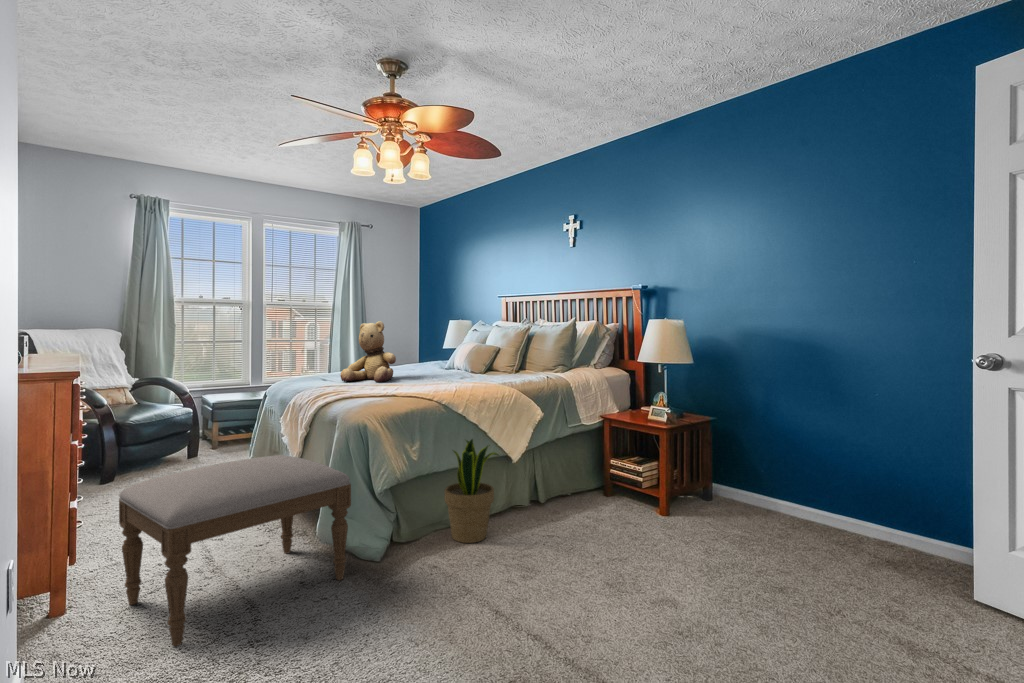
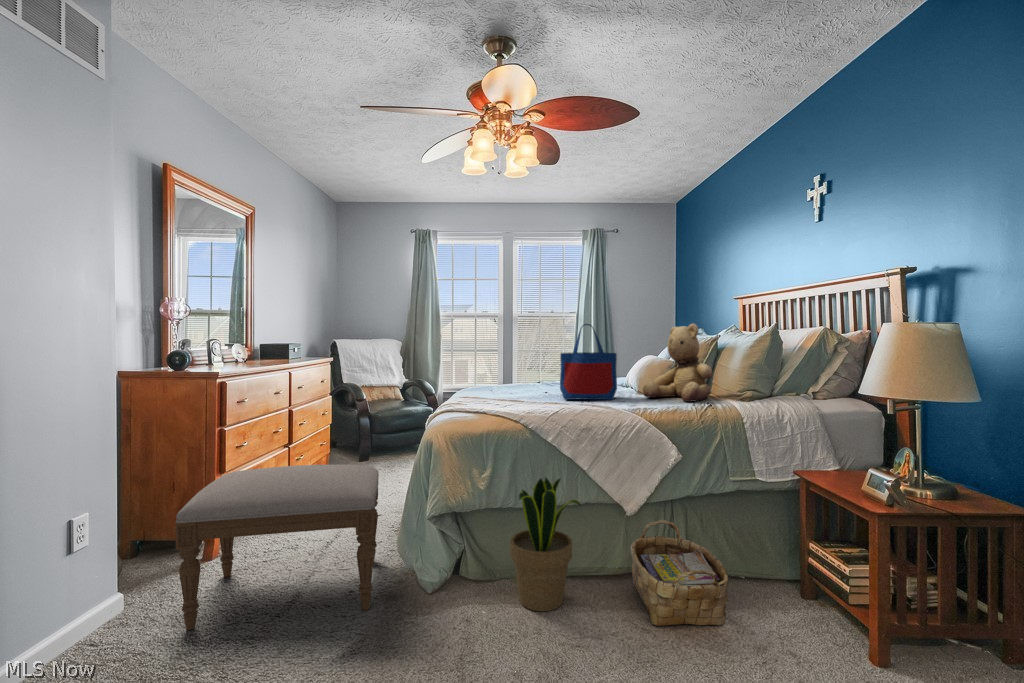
tote bag: none [422,316,467,381] -> present [560,324,617,400]
teddy bear: present [340,321,396,382] -> present [643,324,712,402]
woven basket: none [518,461,591,529] -> present [631,520,728,626]

